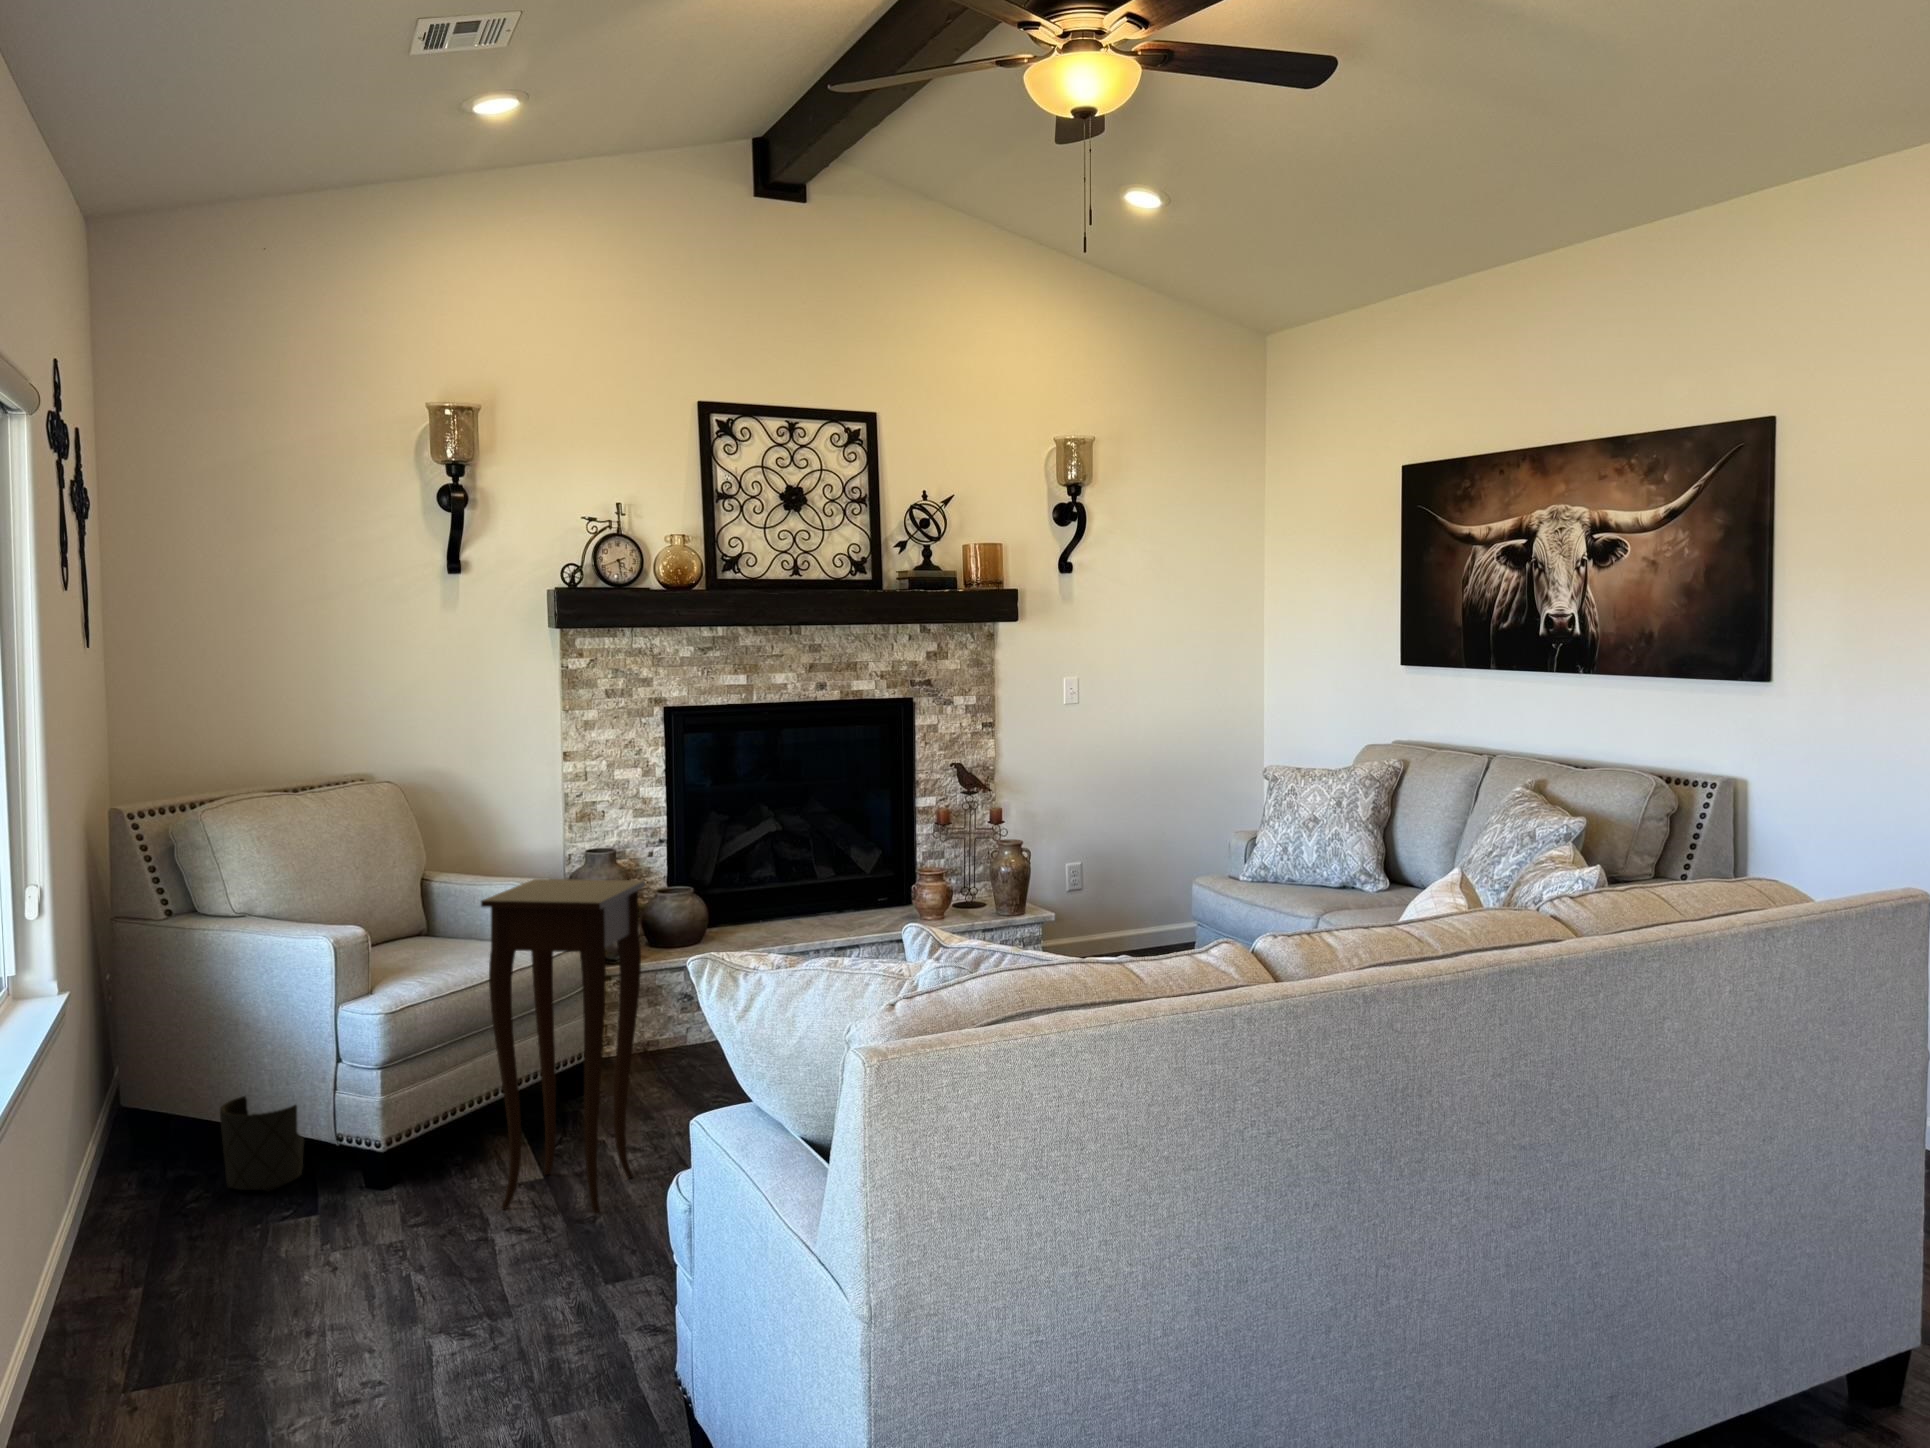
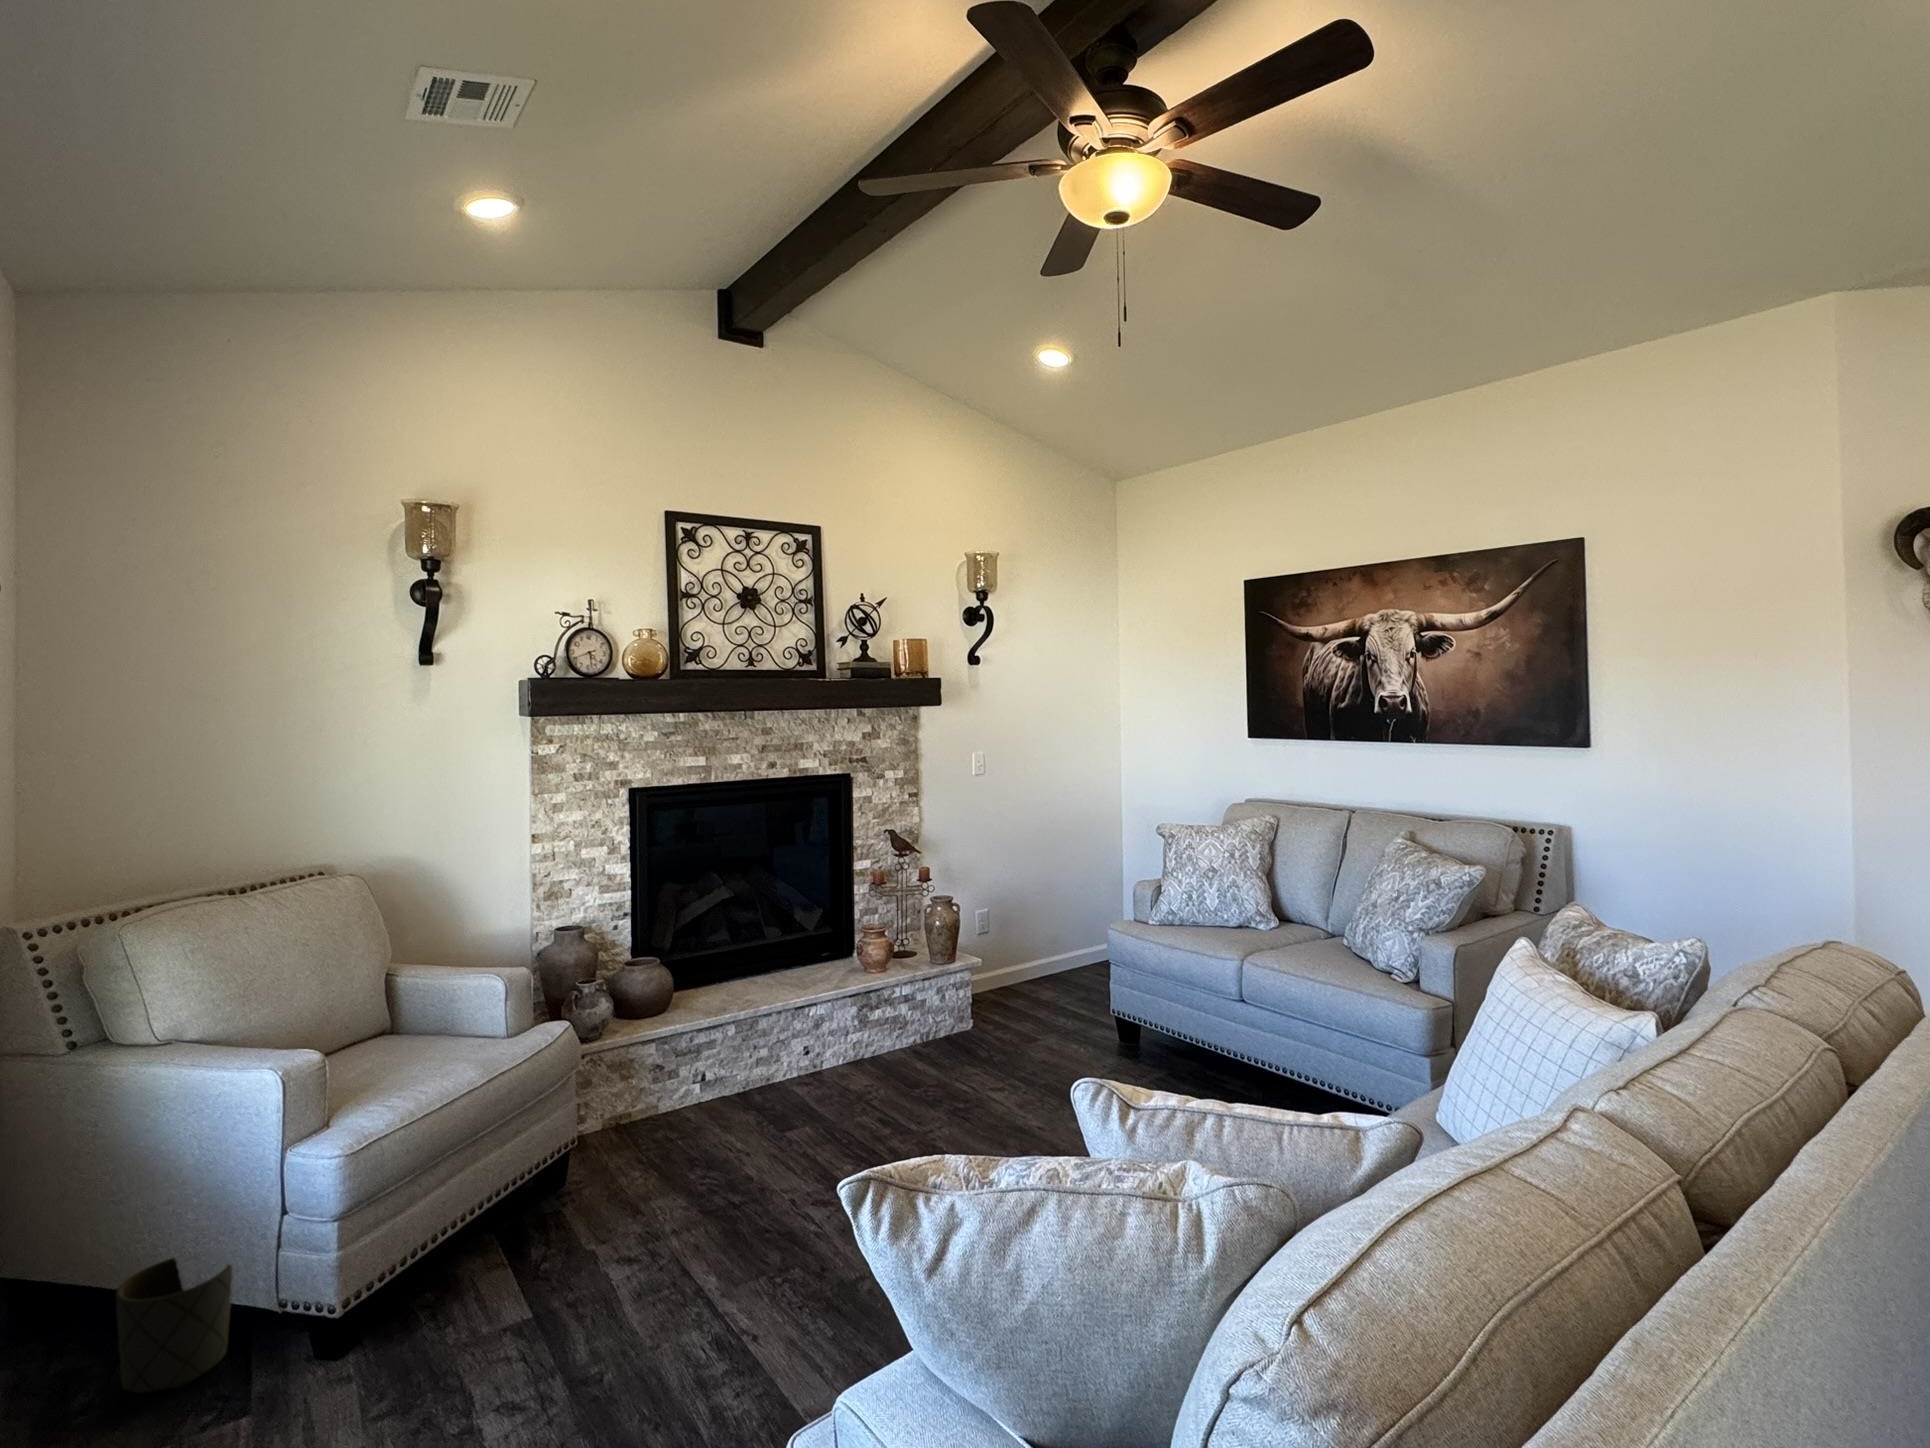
side table: present [481,879,645,1213] -> none [470,977,653,1378]

